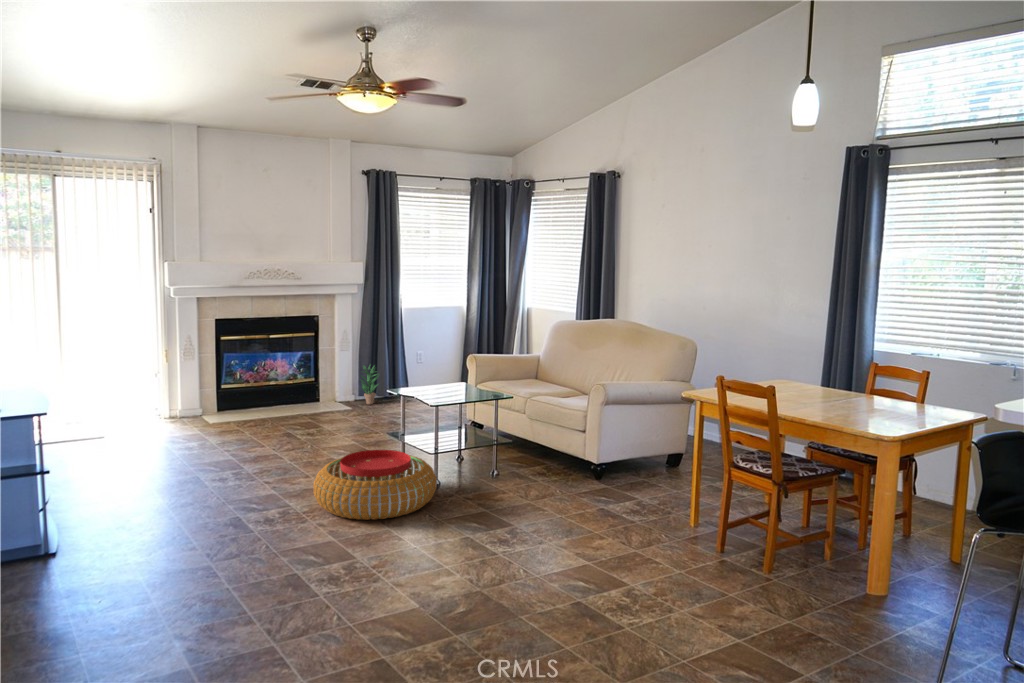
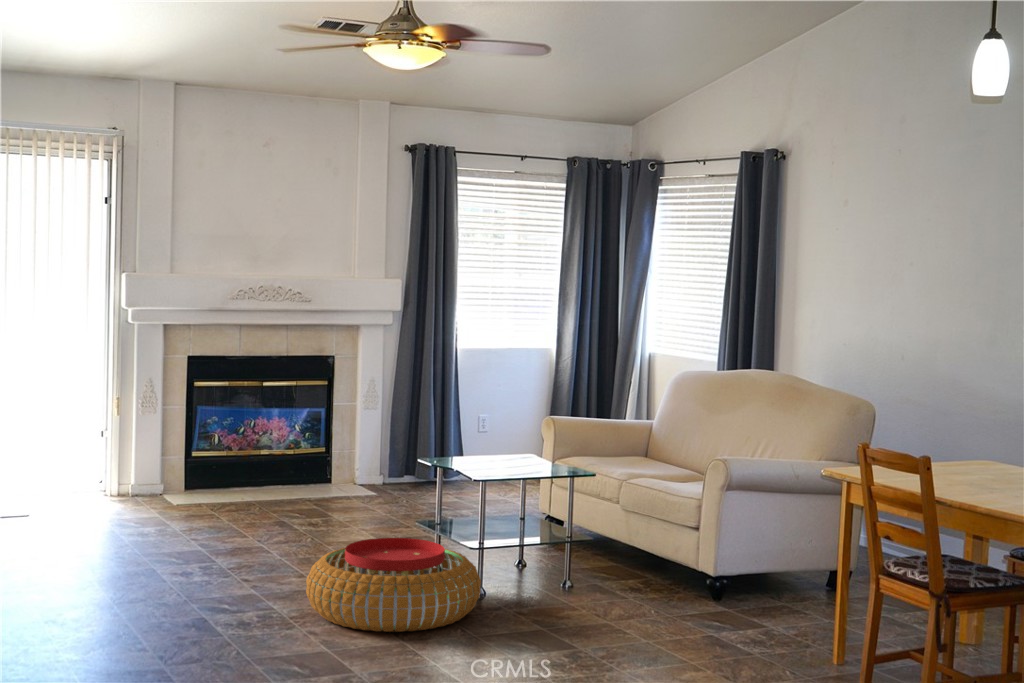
potted plant: present [361,366,378,404] -> none [387,429,420,490]

